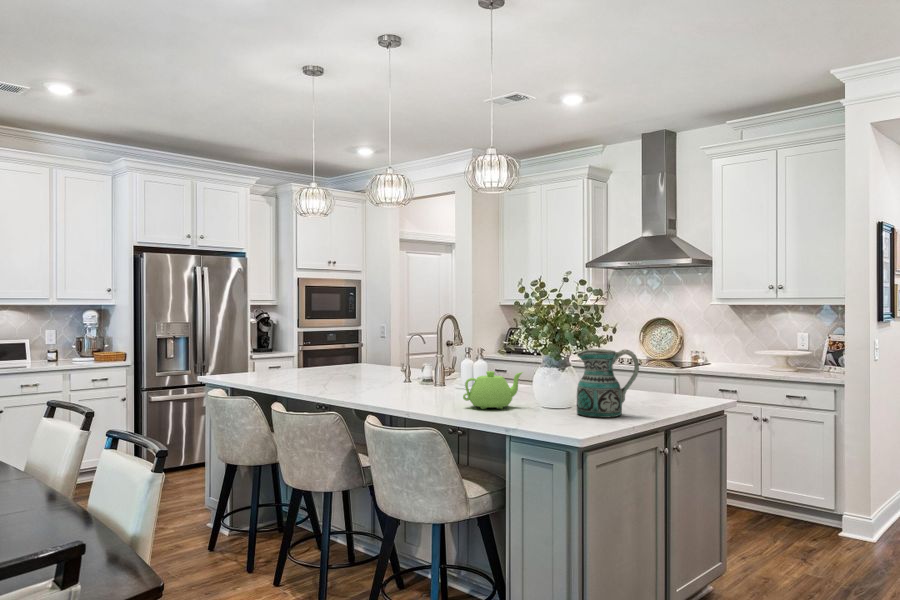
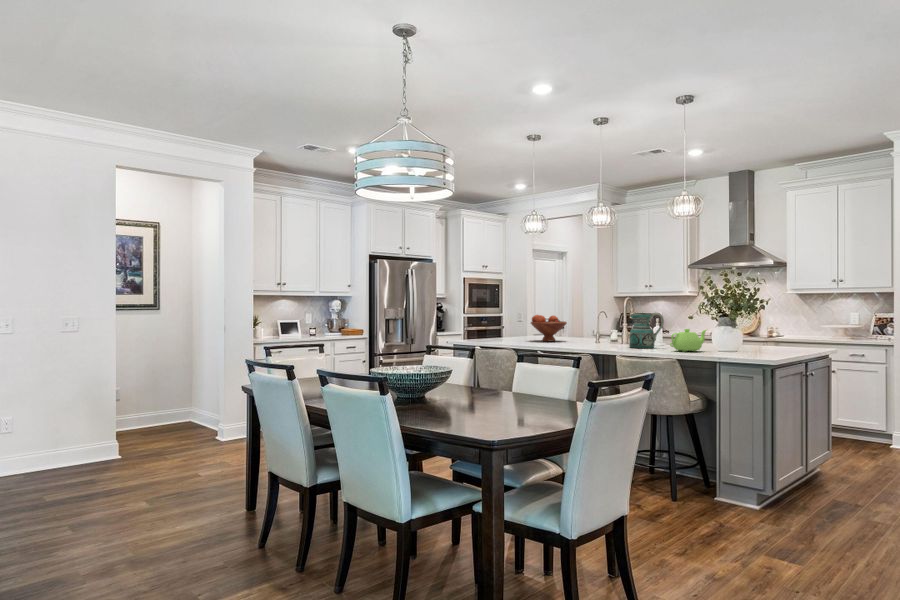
fruit bowl: none [312,339,367,380] -> present [531,315,567,341]
ceramic pitcher: present [577,349,639,418] -> present [629,312,664,348]

